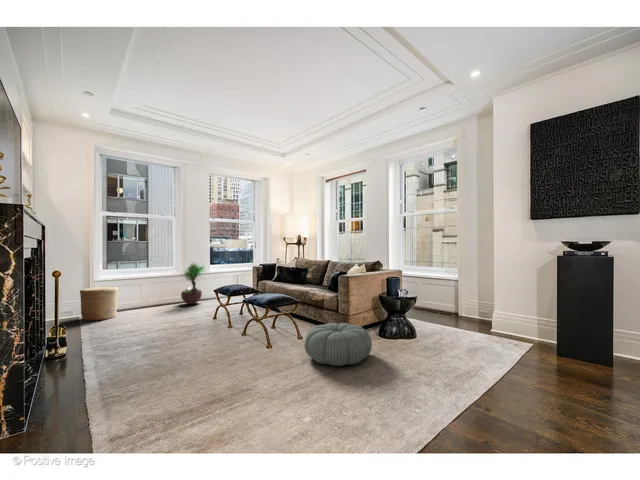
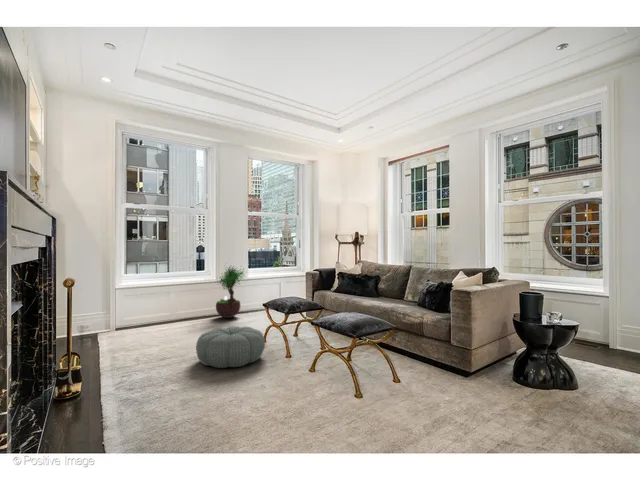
woven basket: present [80,286,118,321] -> none [97,295,142,340]
pouf: present [304,323,372,366] -> present [196,326,265,368]

